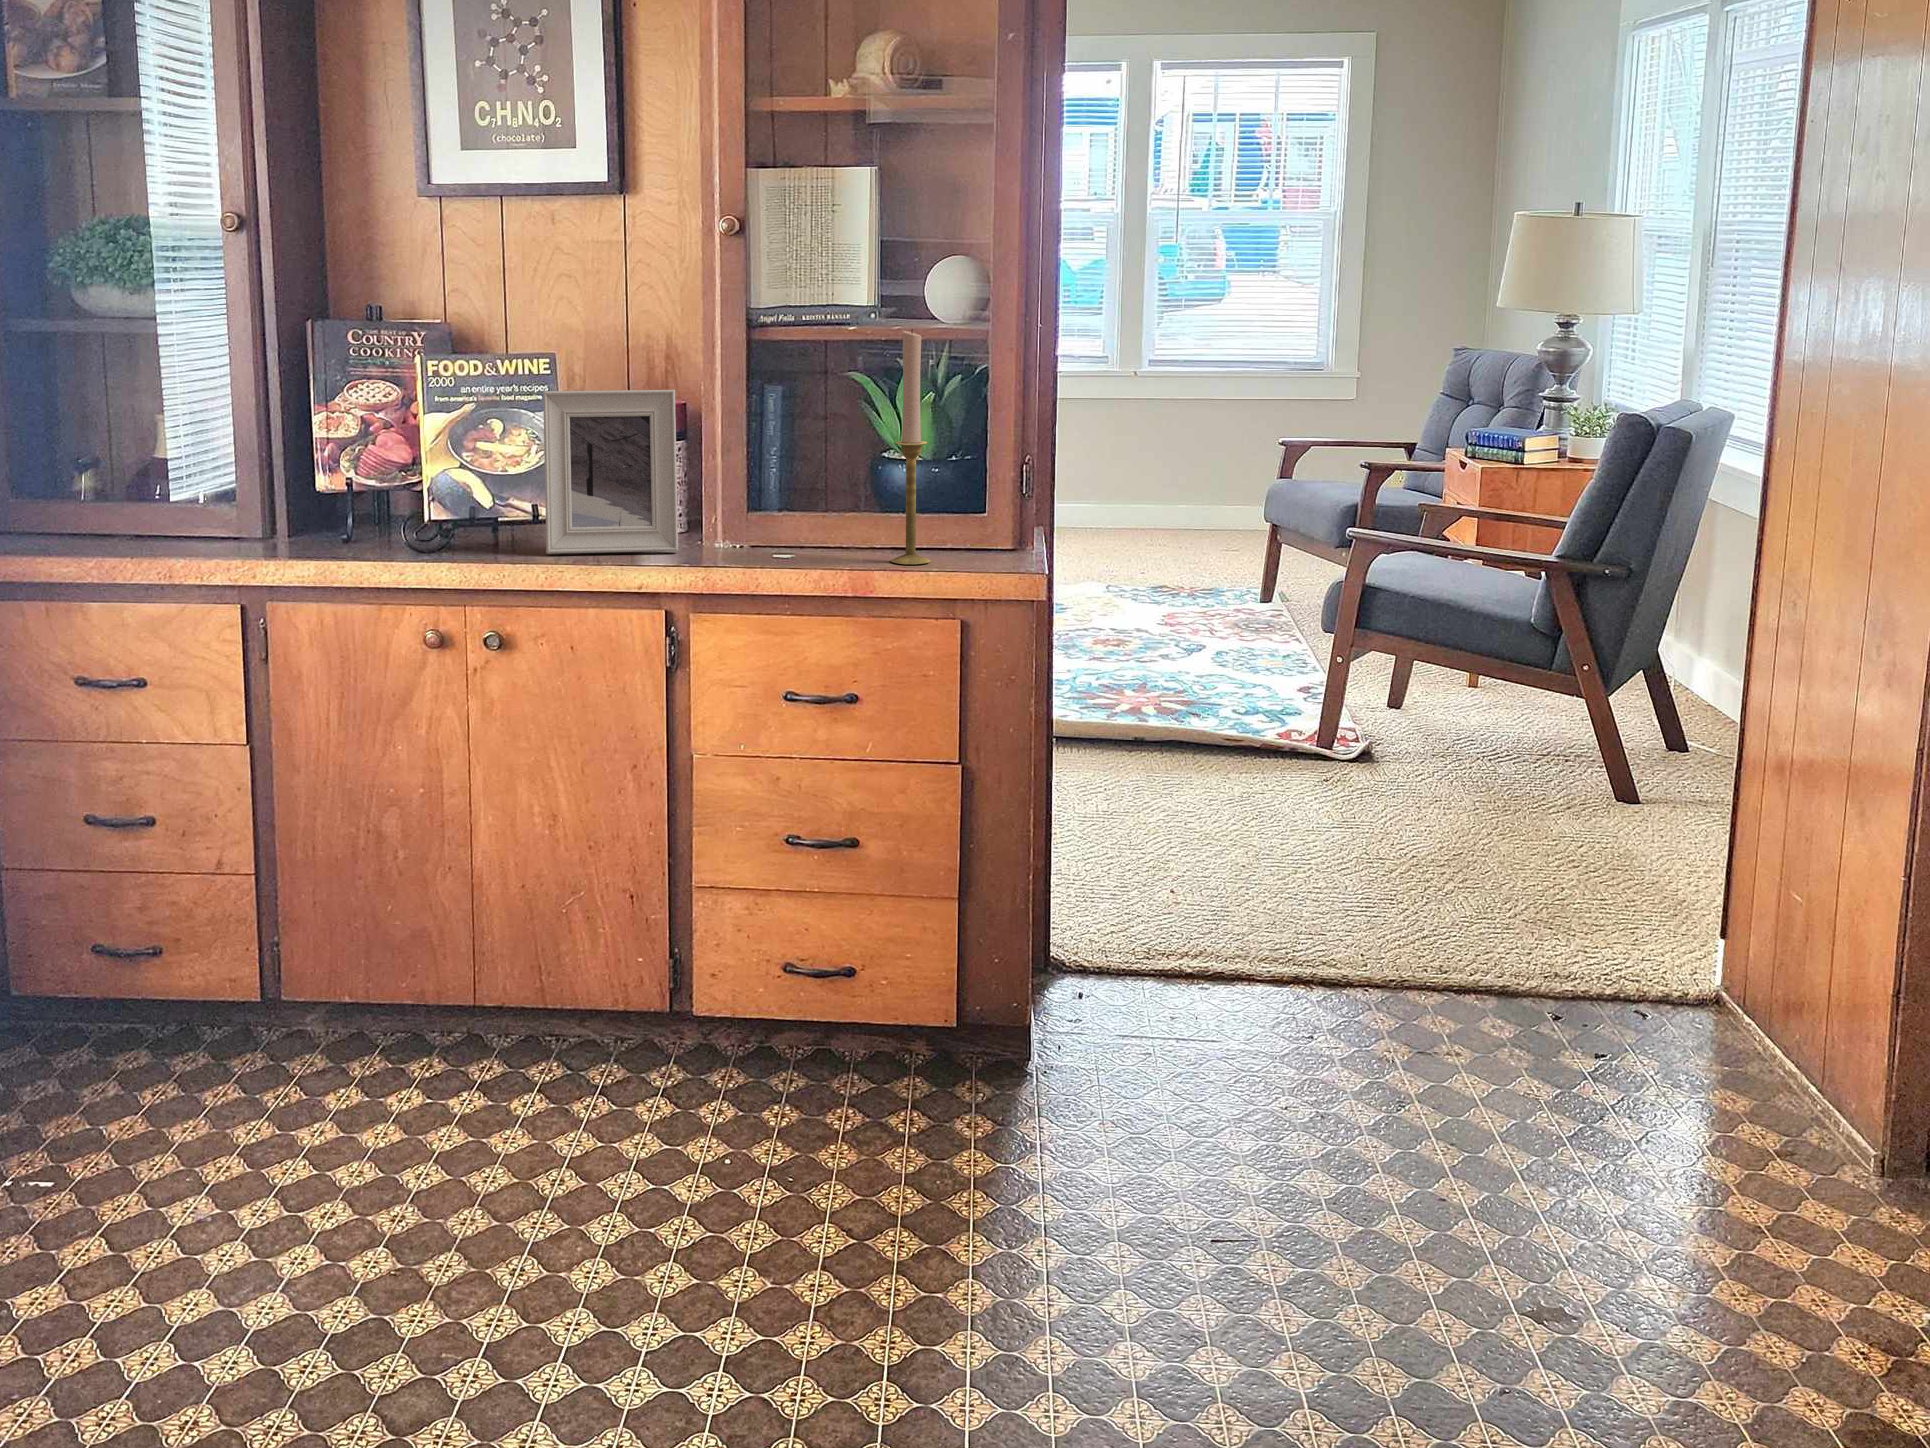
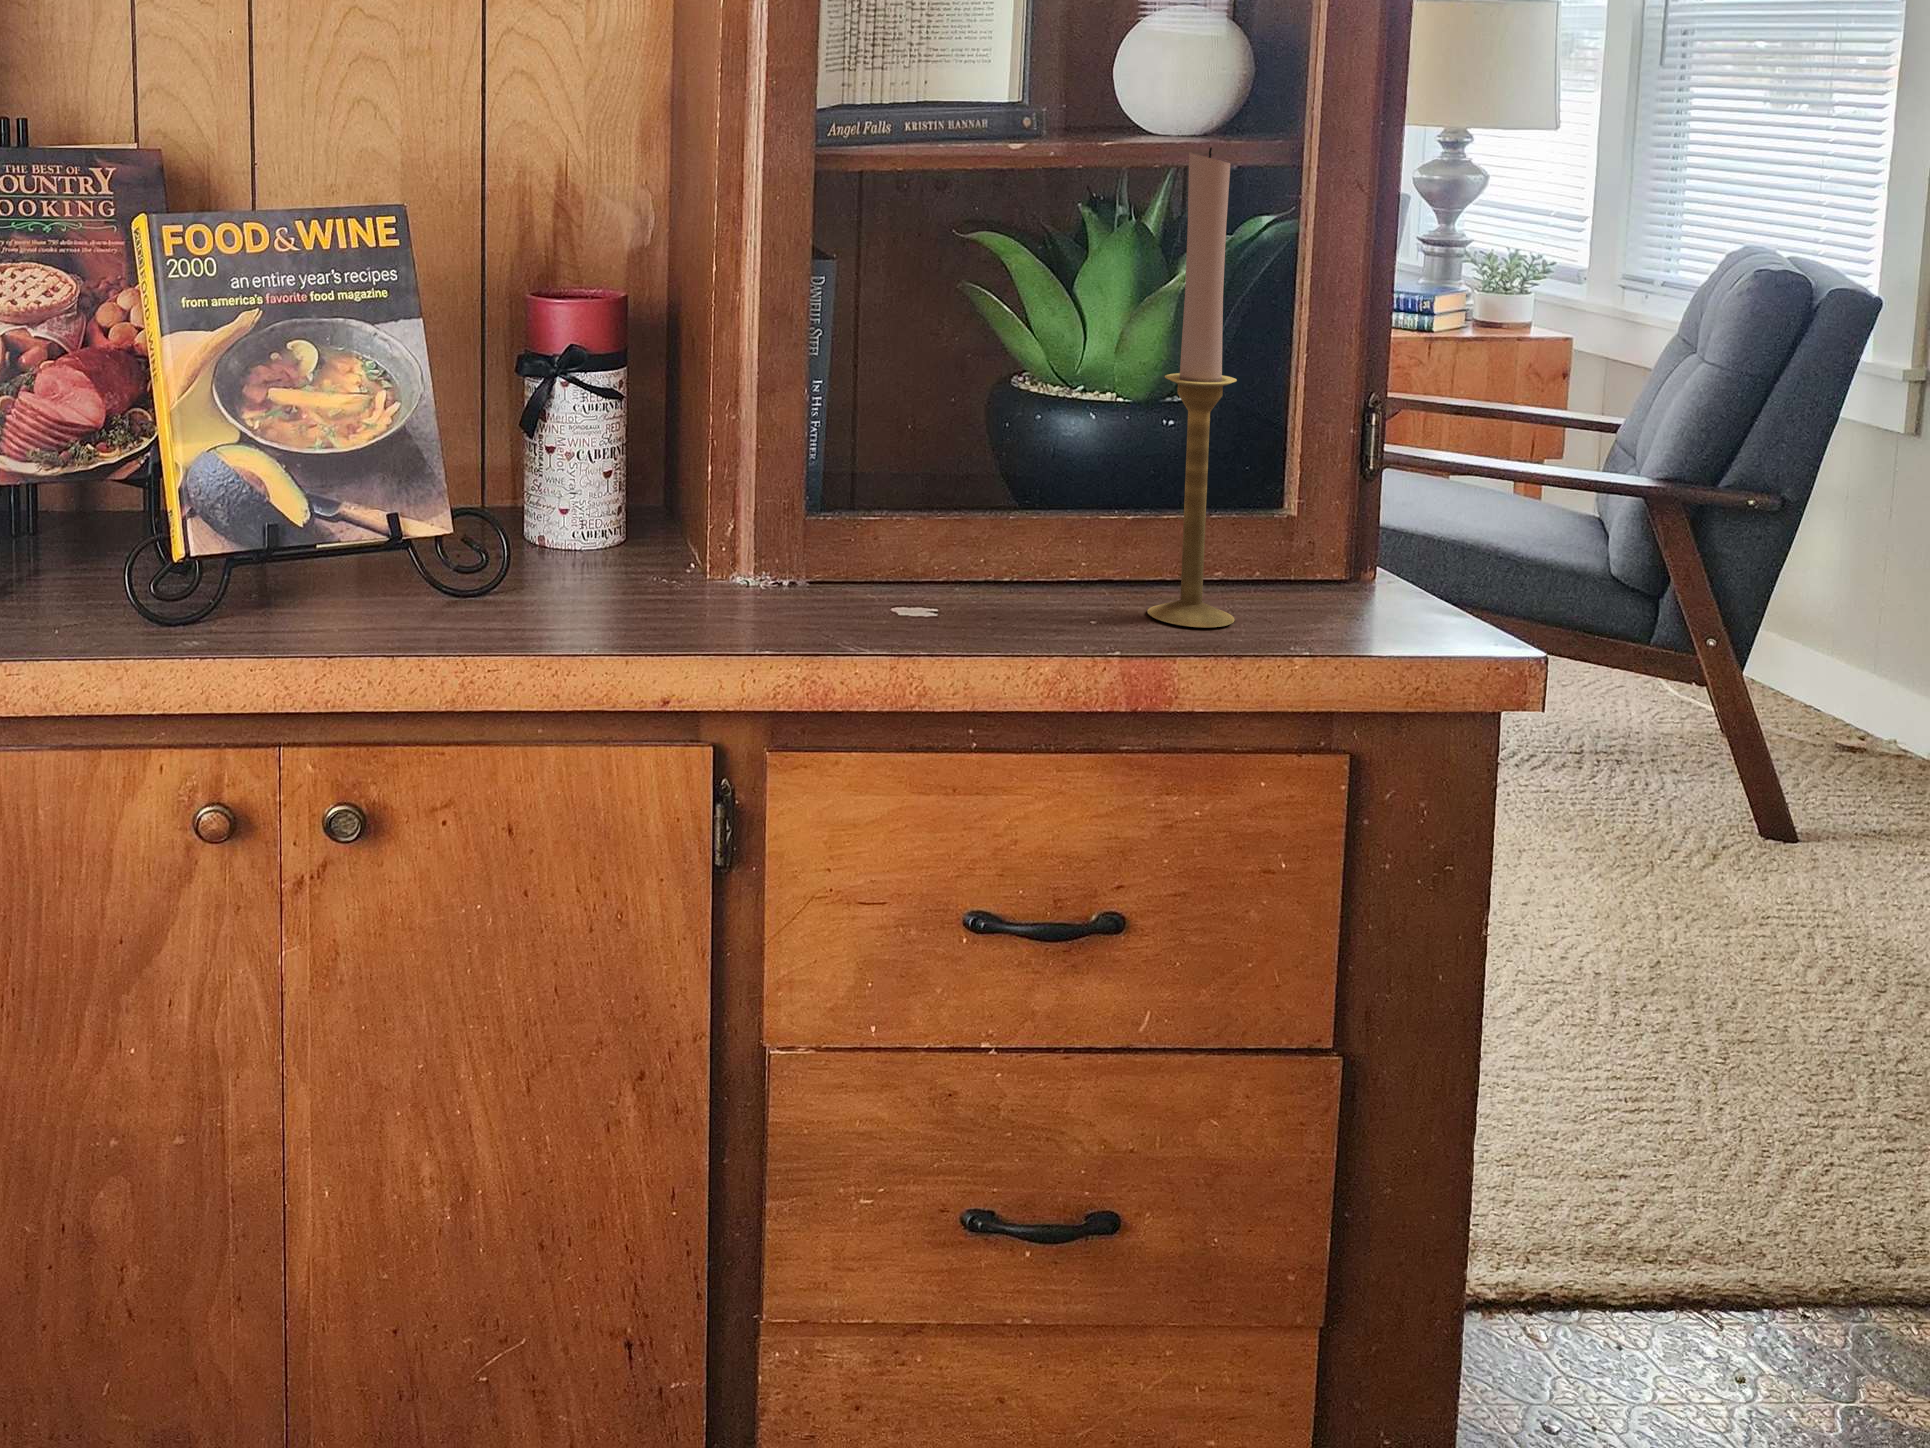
picture frame: present [543,390,678,554] -> none [422,277,699,623]

